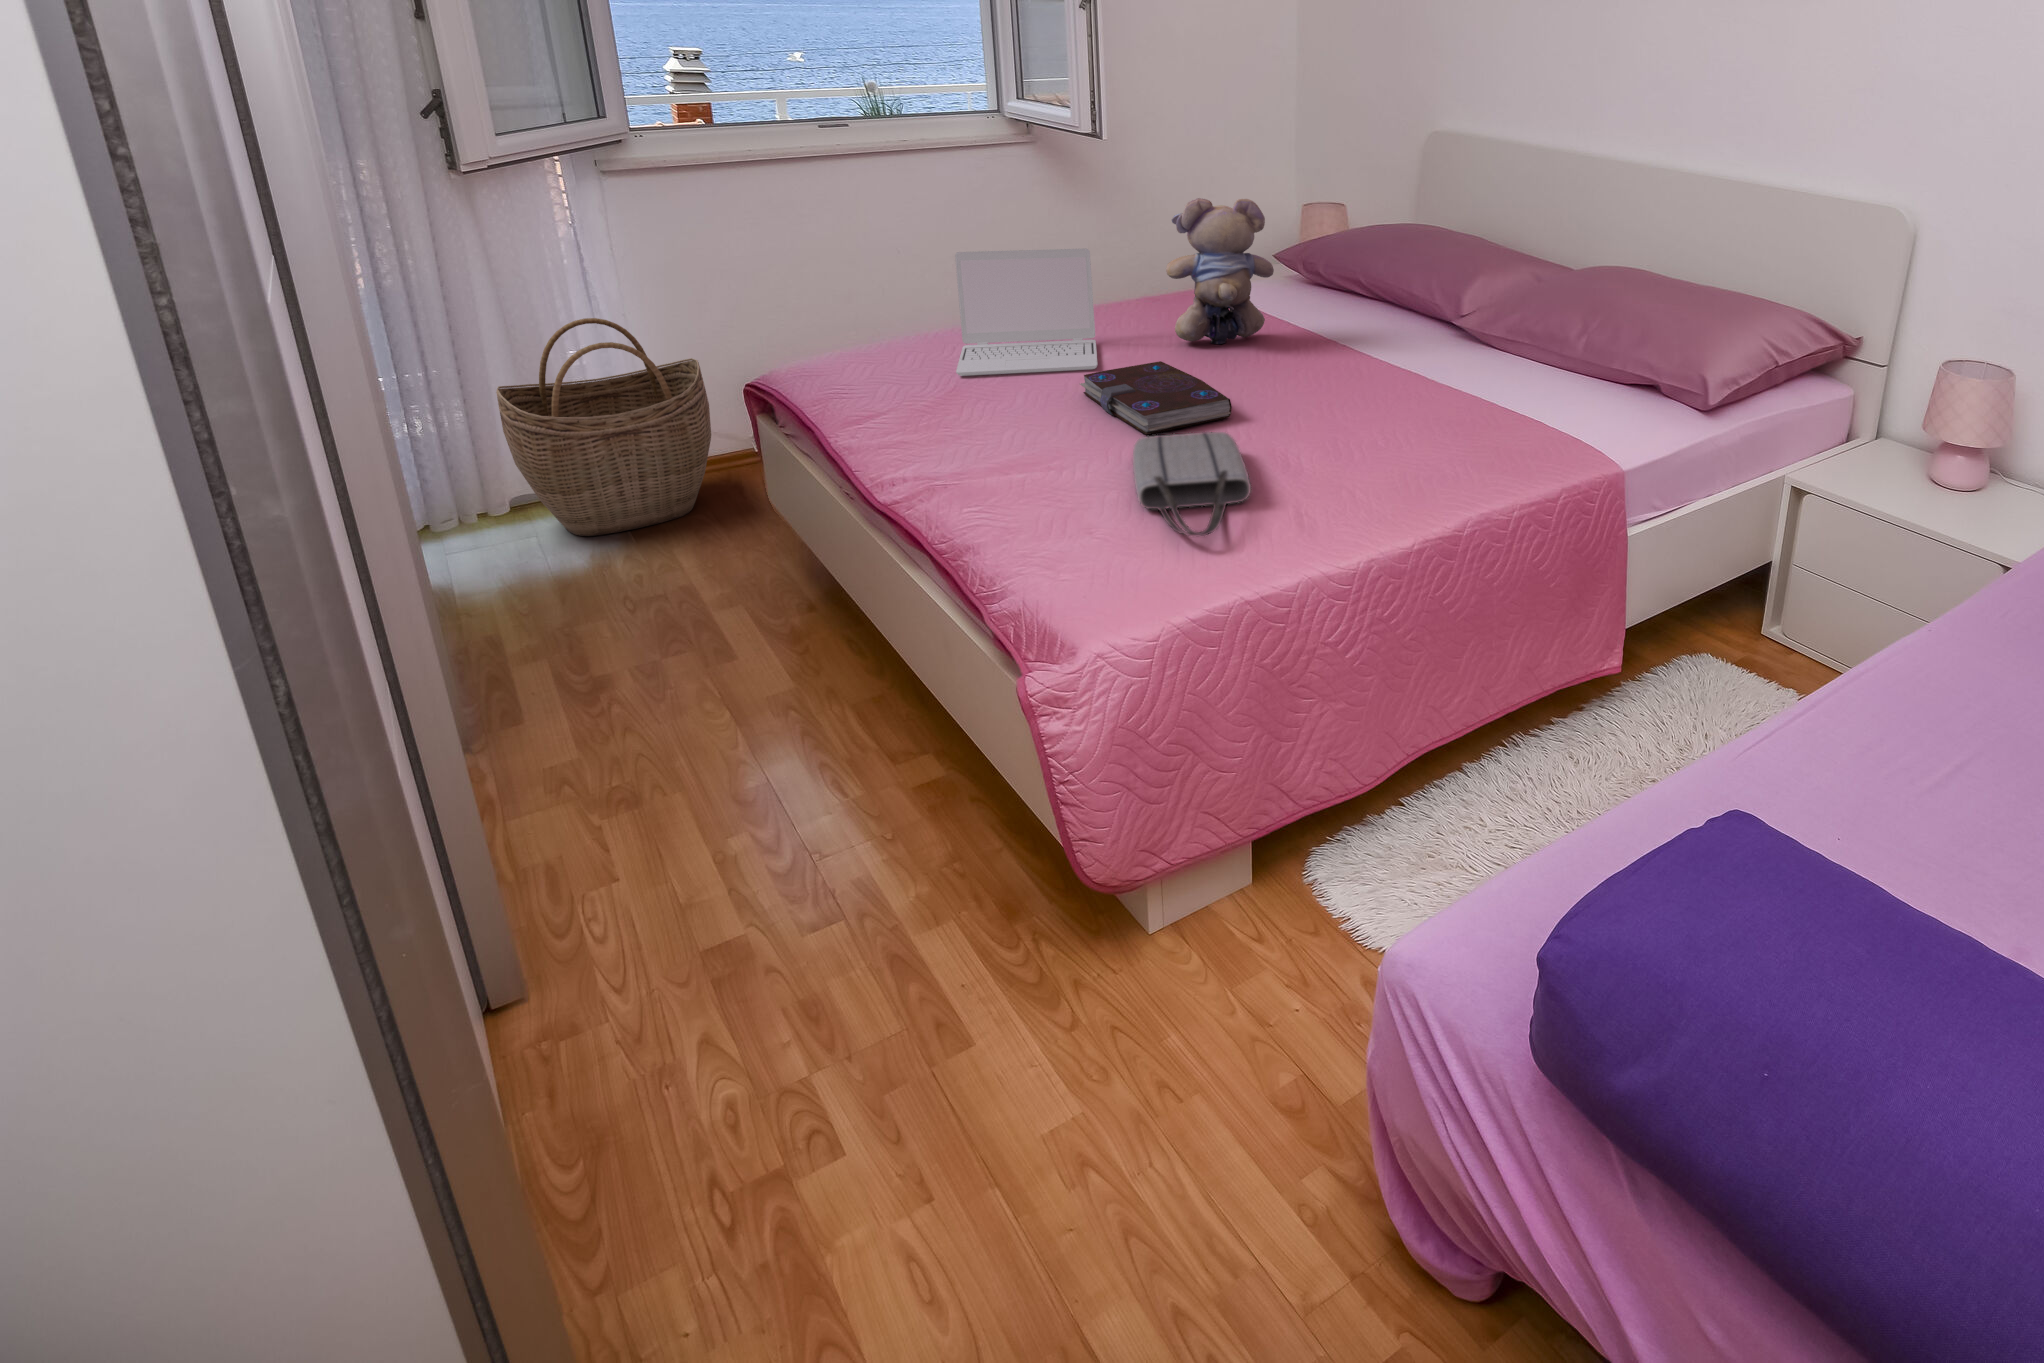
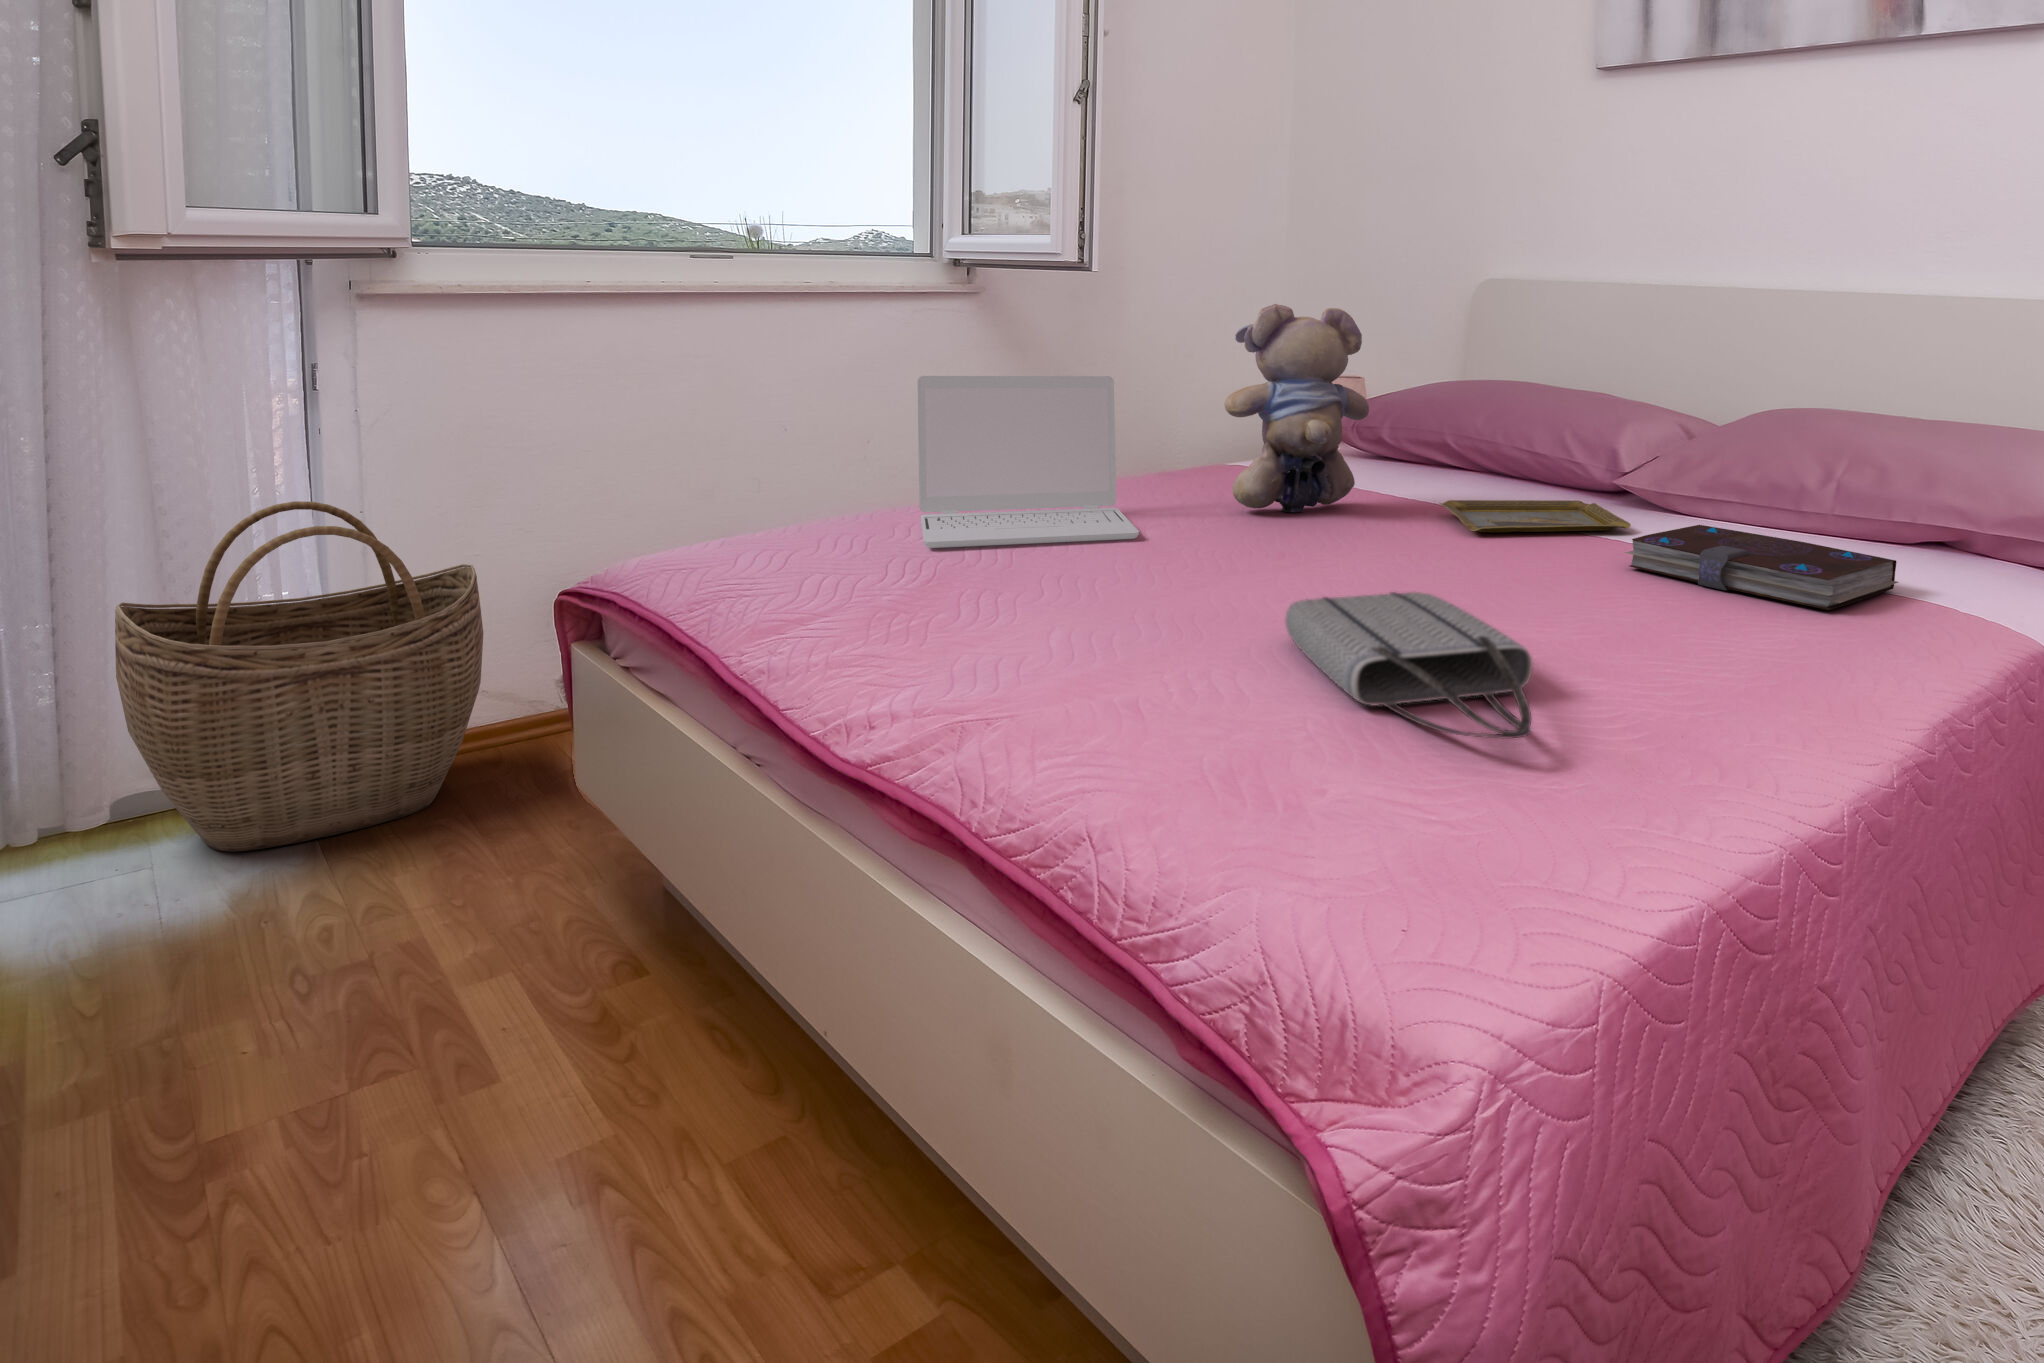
tray: none [1319,337,1443,367] -> present [1440,500,1631,532]
book: present [1080,361,1232,434] -> present [1625,525,1899,610]

